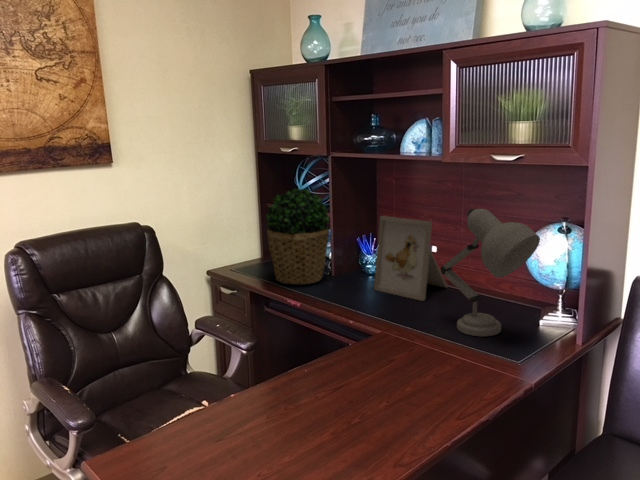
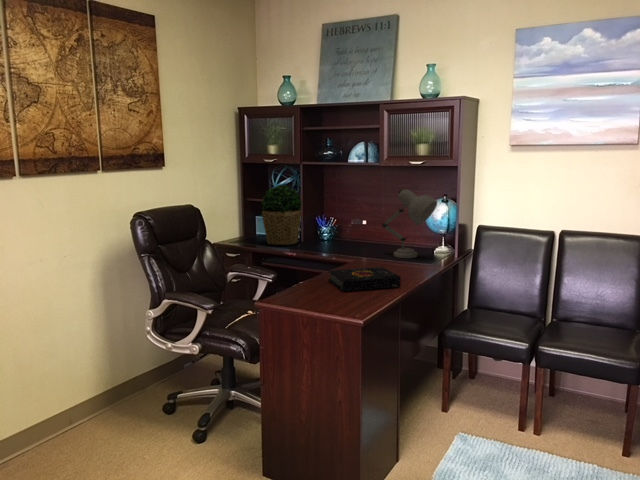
picture frame: present [374,216,447,301] -> none [333,200,375,248]
book: none [268,376,399,445] -> present [329,267,401,292]

